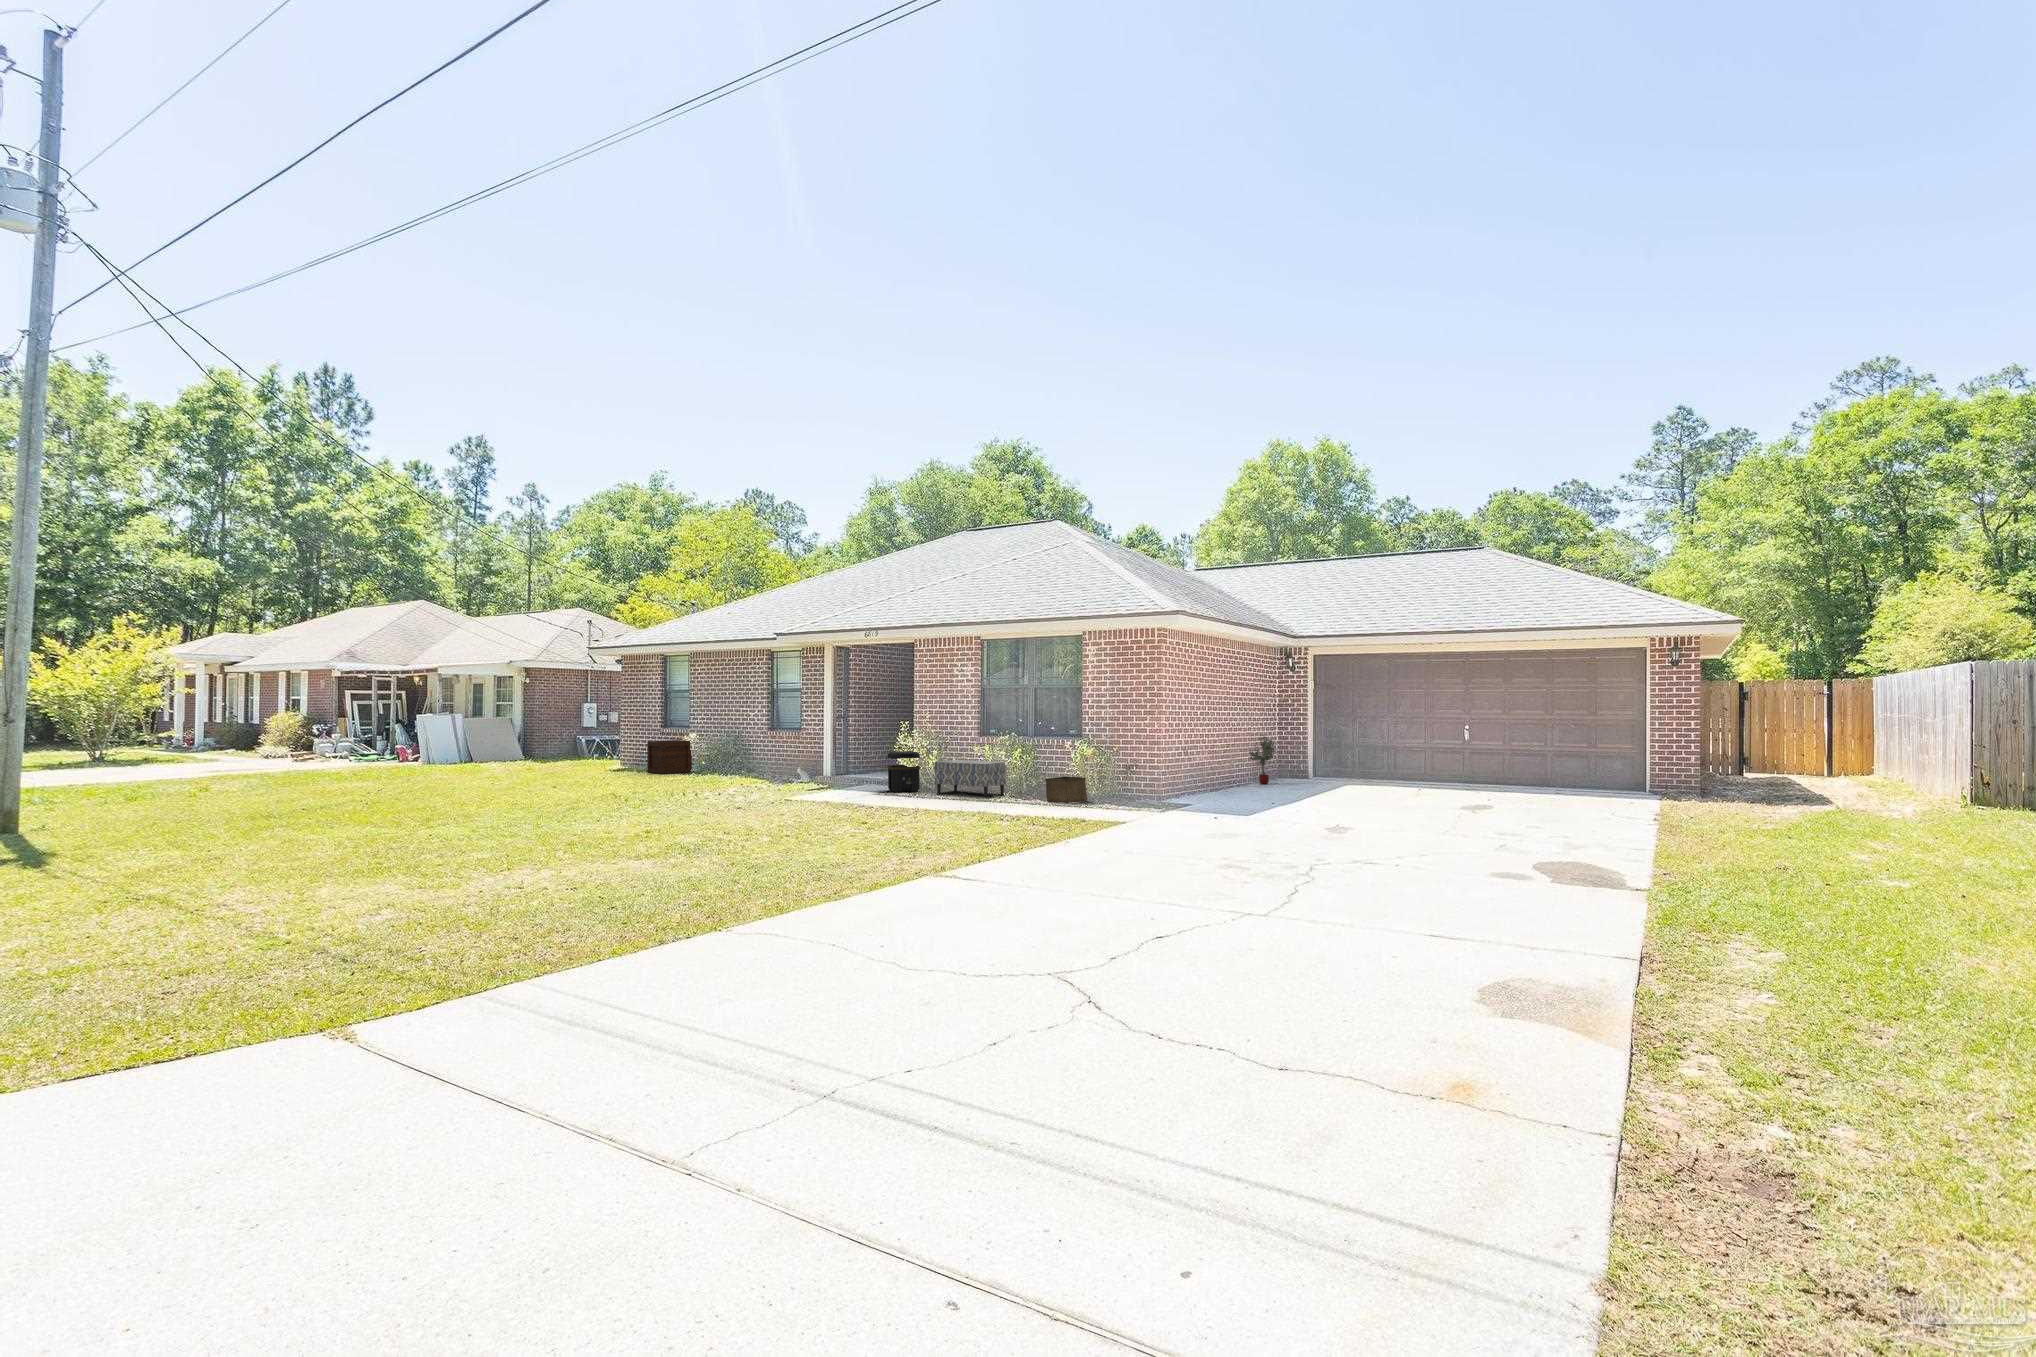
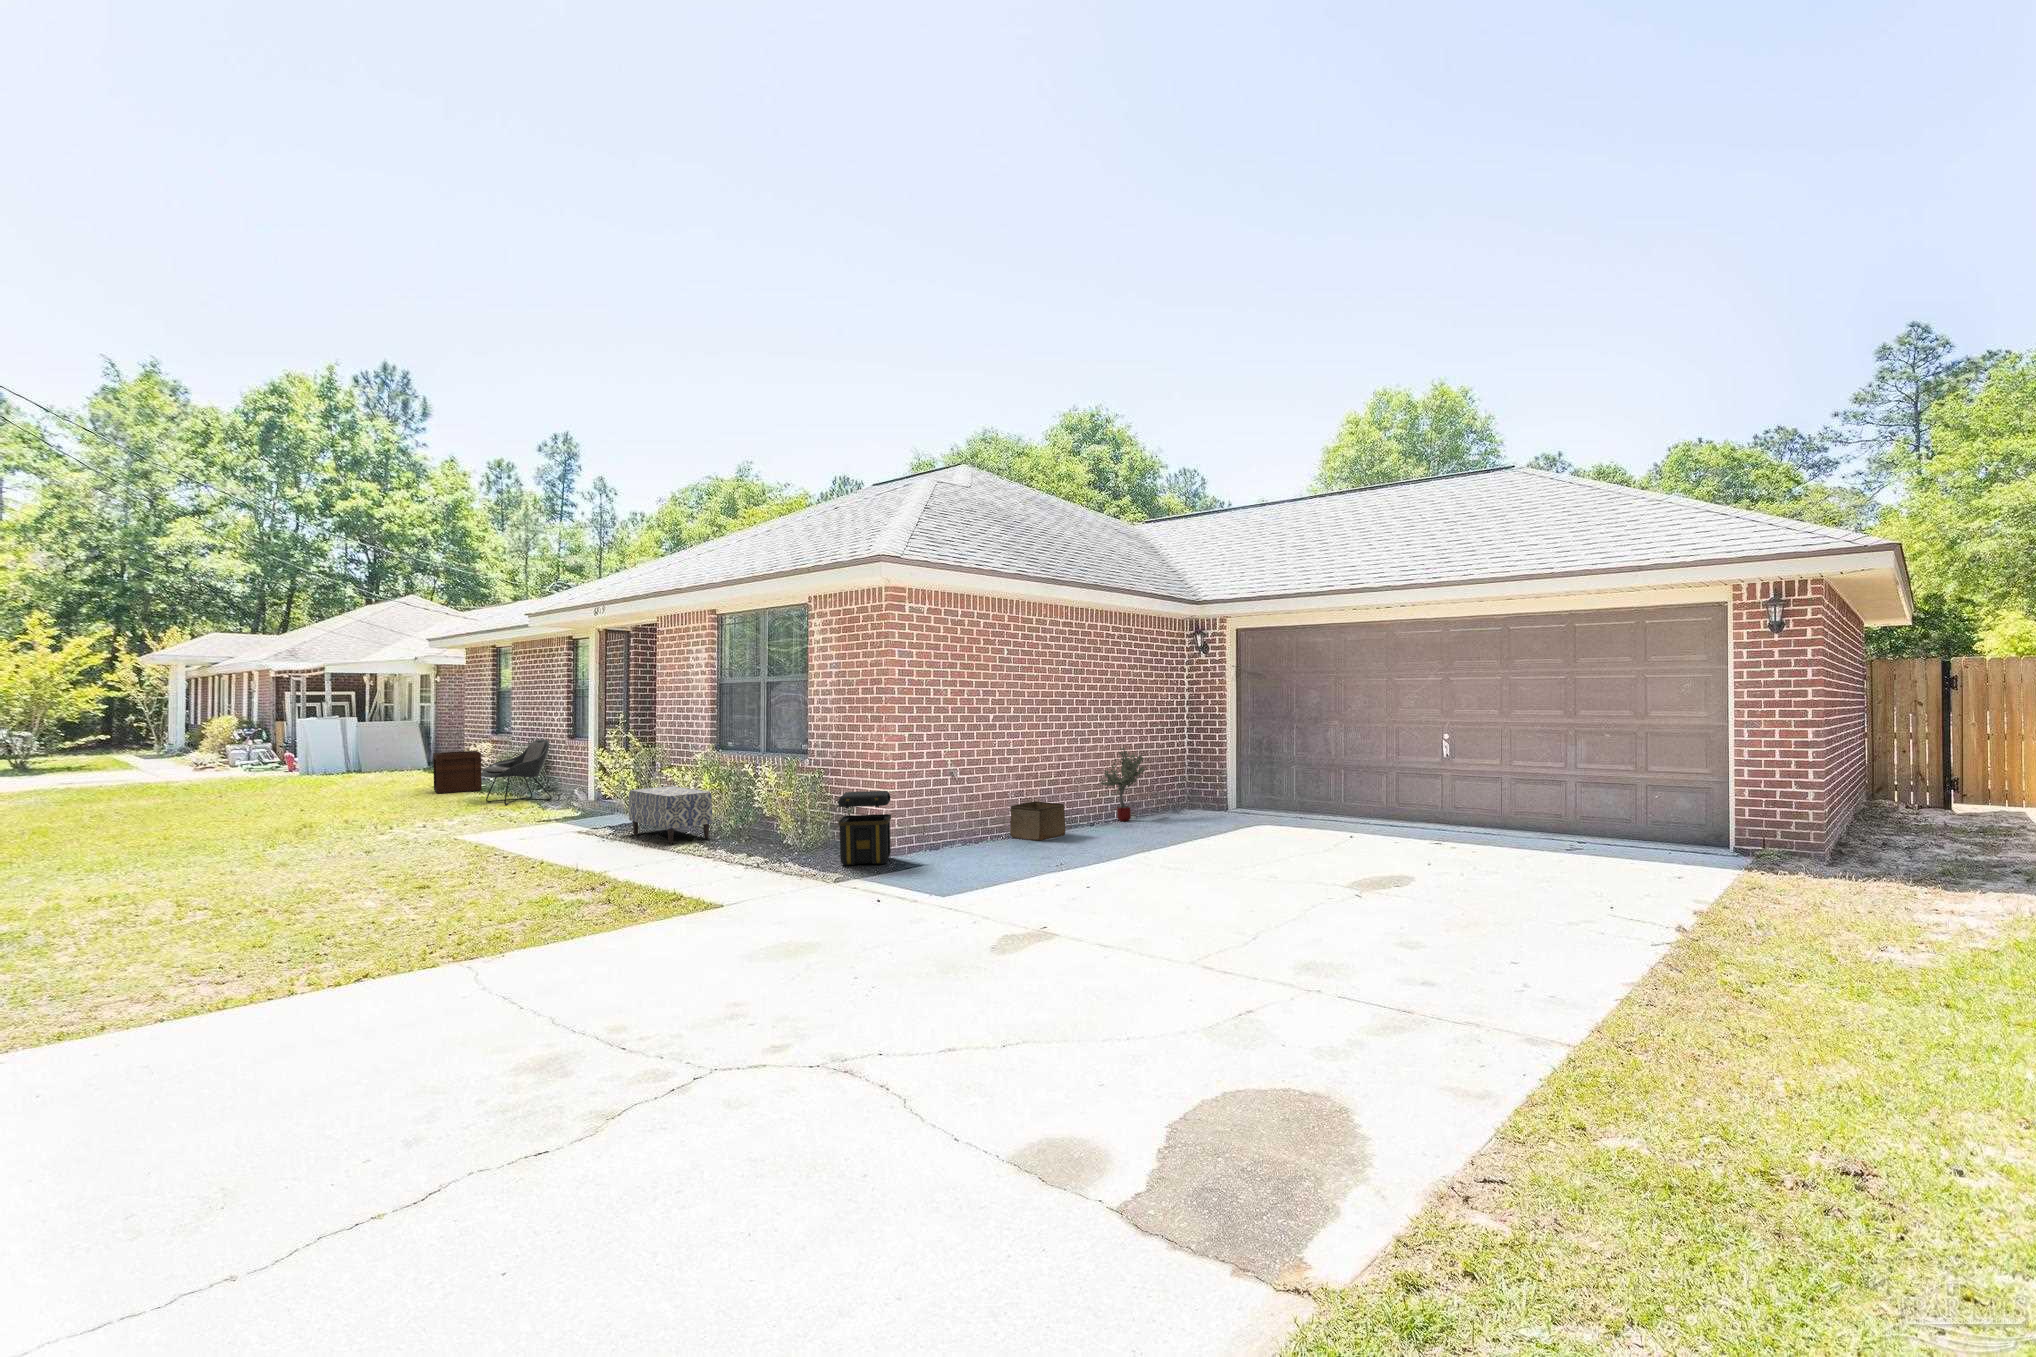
lounge chair: none [730,729,785,780] -> present [482,739,551,805]
toolbox: present [887,751,920,792] -> present [838,791,891,865]
storage bin: present [1045,777,1087,803] -> present [1010,801,1065,841]

